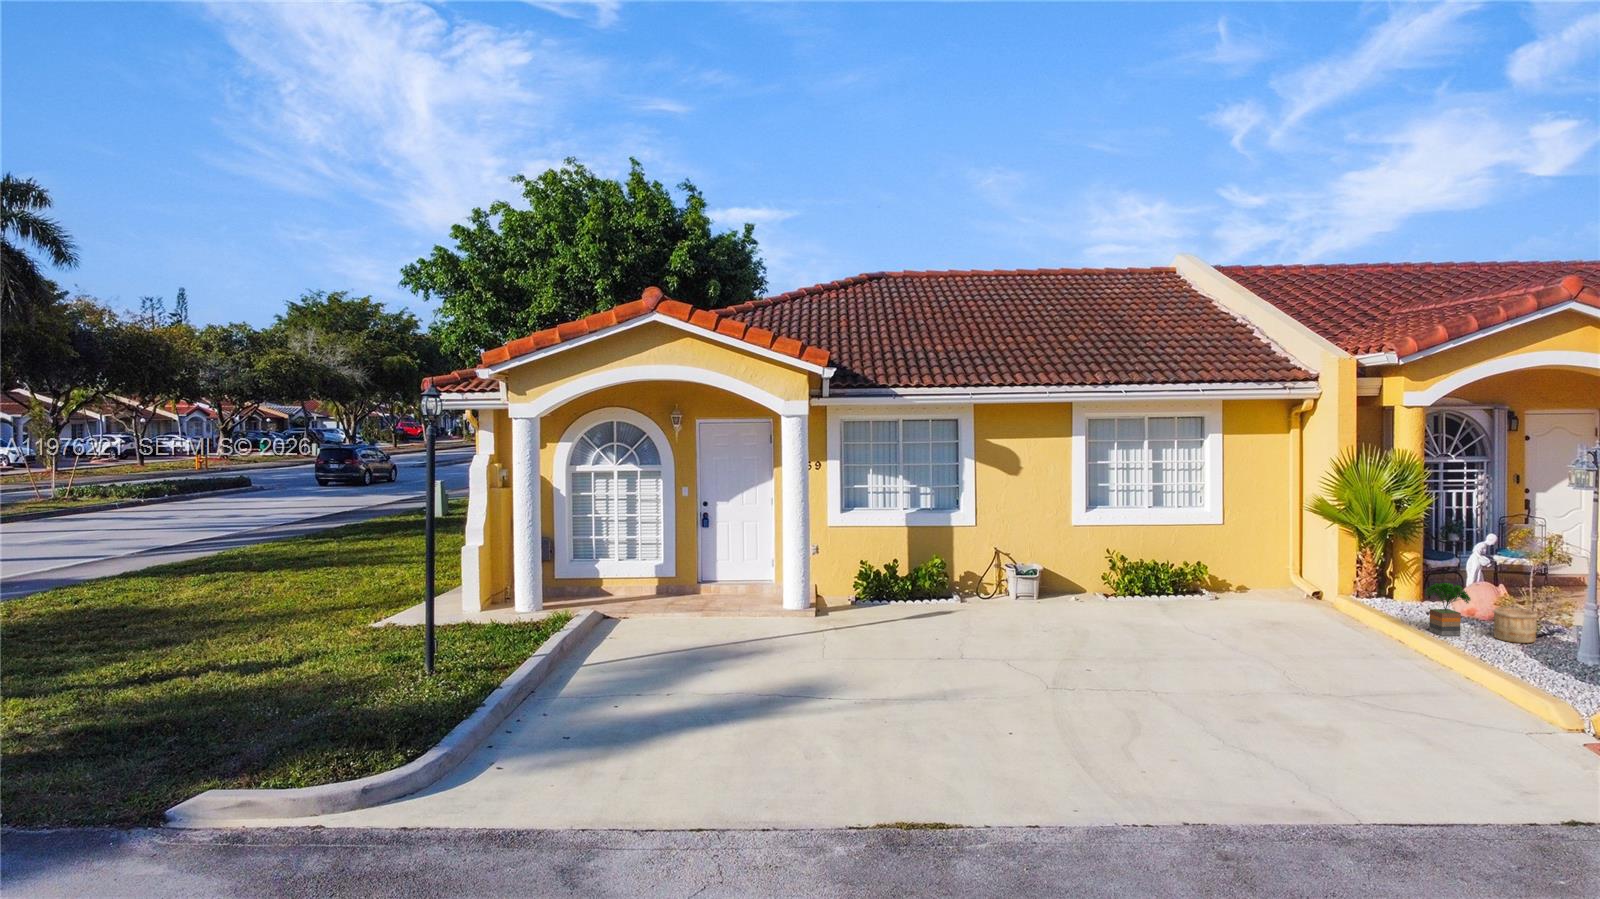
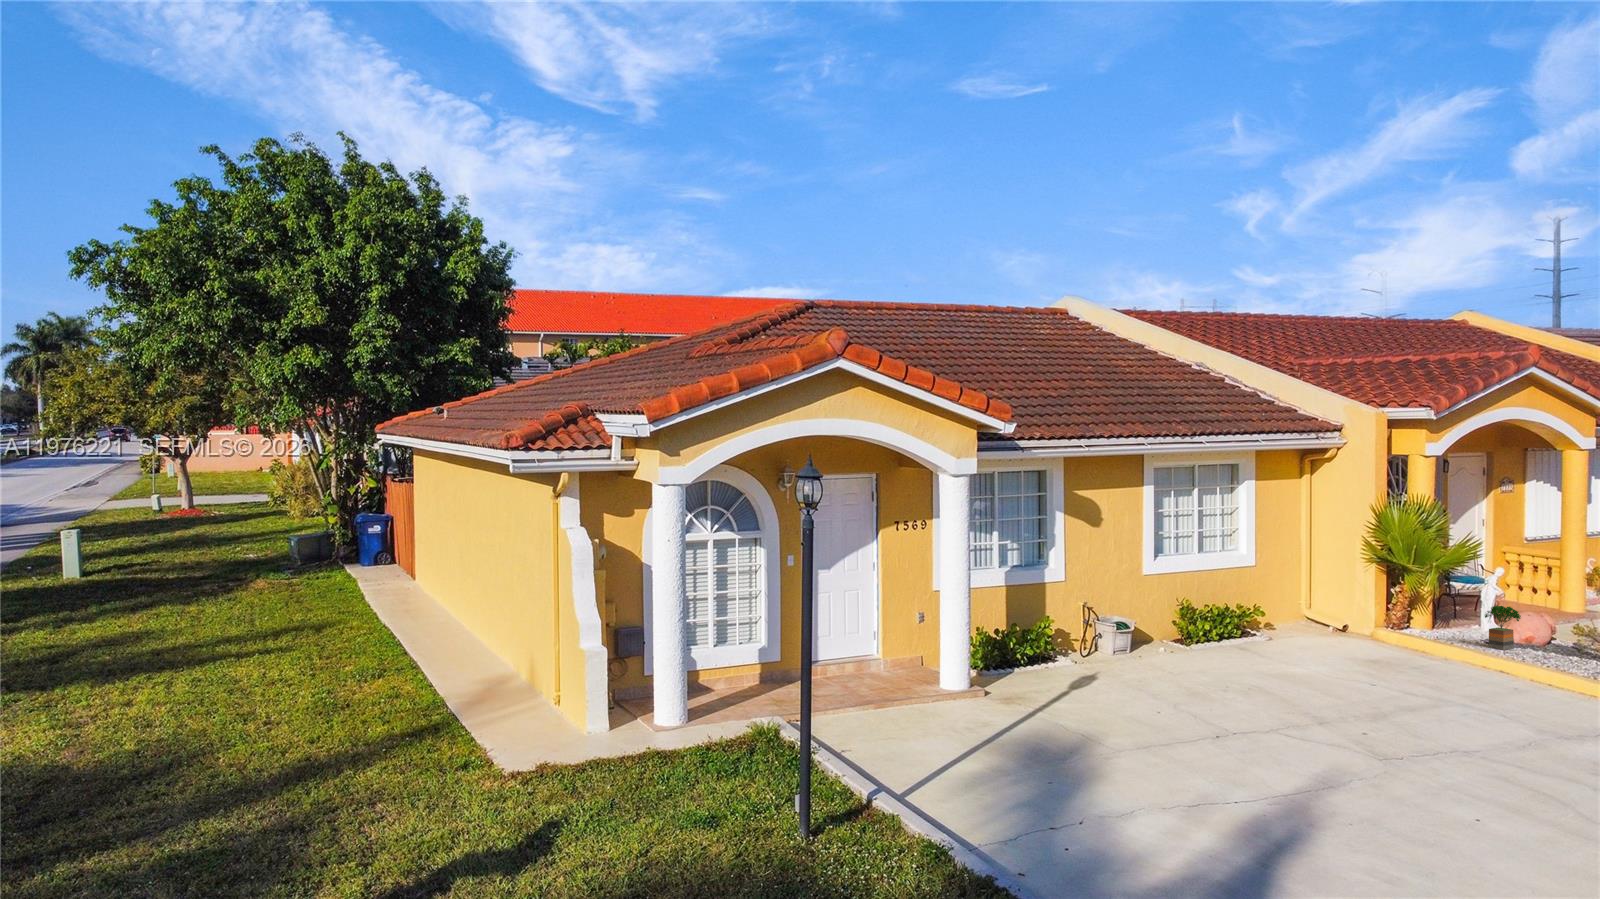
wooden bucket: present [1493,607,1538,643] -> none [1532,622,1567,650]

